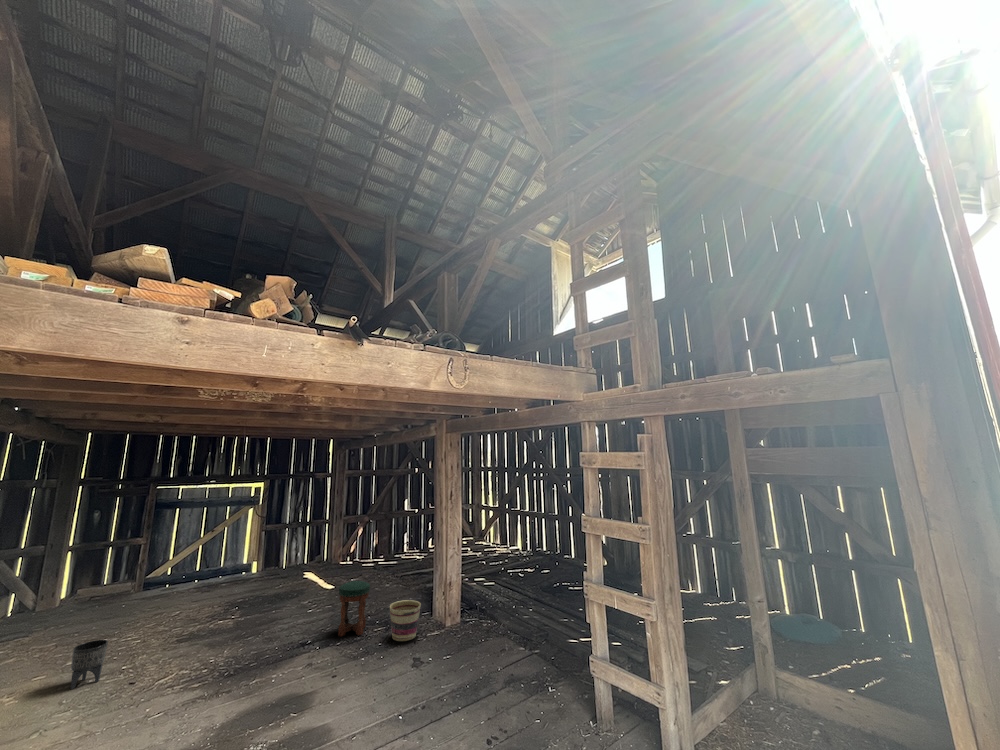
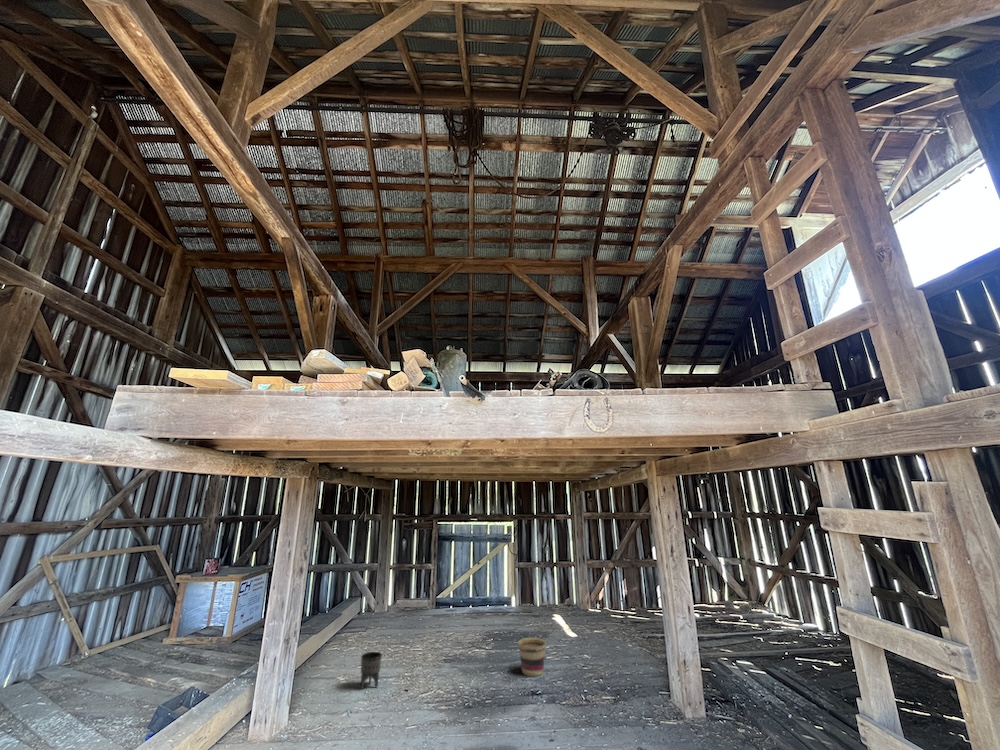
stool: present [338,581,370,637] -> none [557,639,589,703]
basket: present [390,600,421,641] -> present [518,638,546,676]

